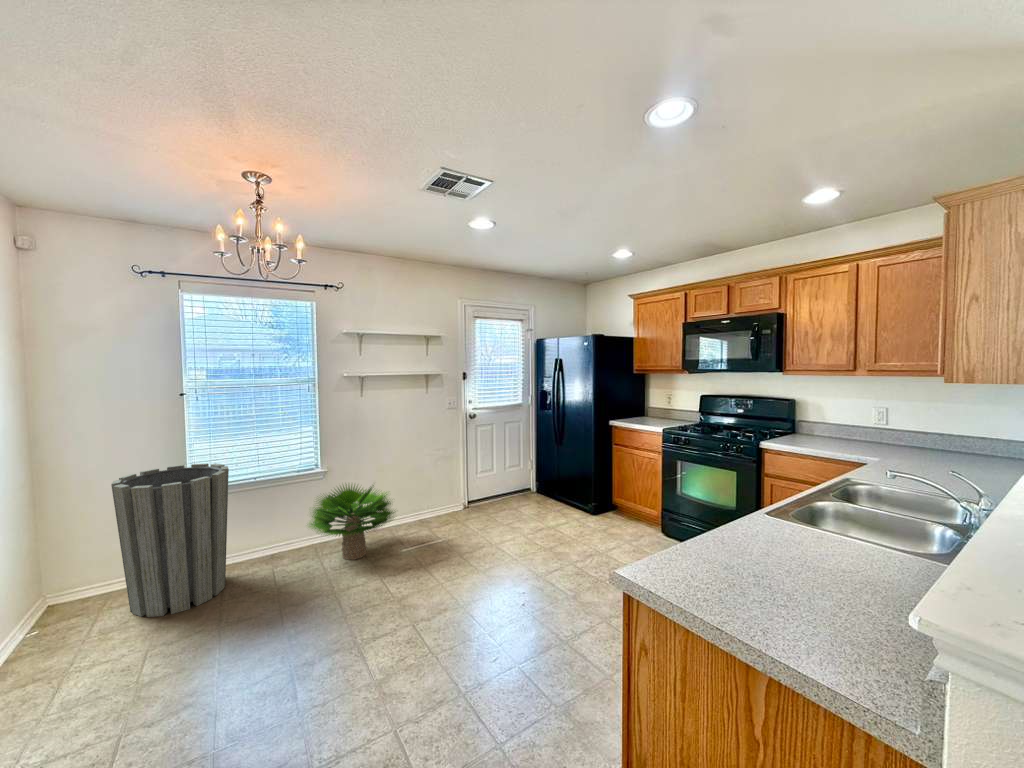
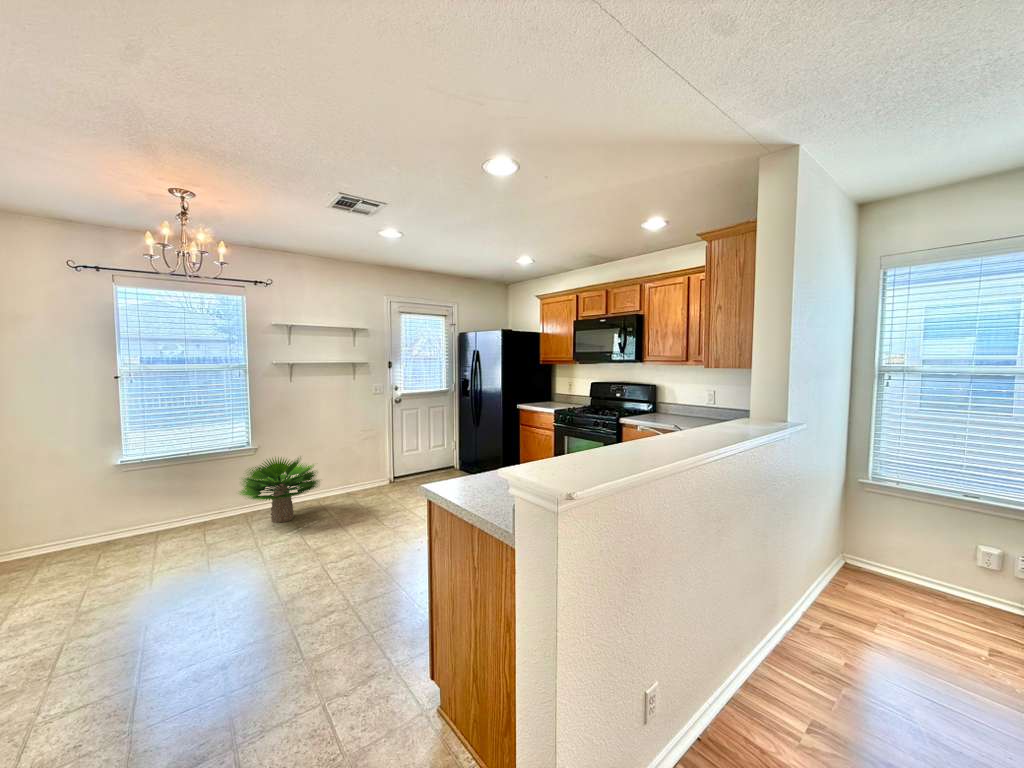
trash can: present [111,464,229,617] -> none [50,439,162,569]

